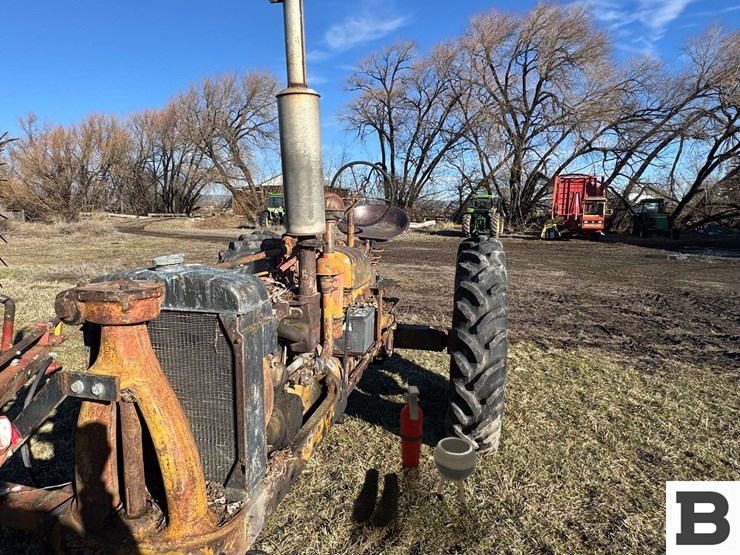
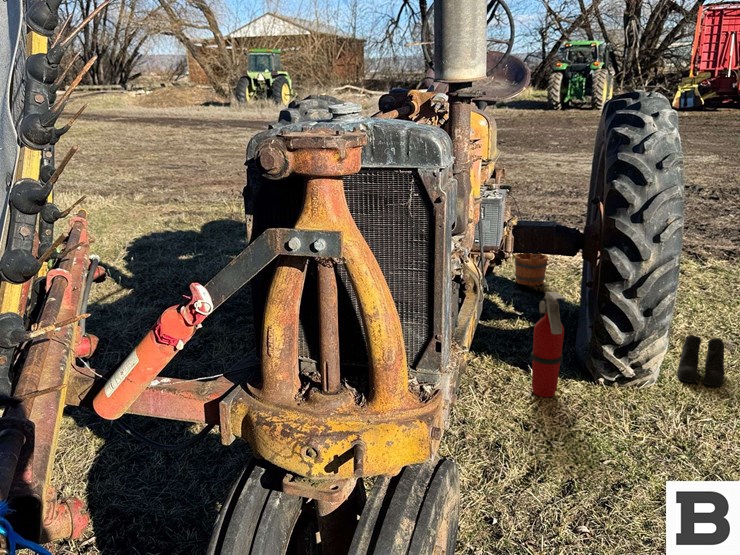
wooden bucket: none [410,329,433,369] -> present [515,254,548,286]
planter: present [434,438,477,502] -> none [586,356,643,435]
boots: present [353,467,399,526] -> present [677,335,724,387]

